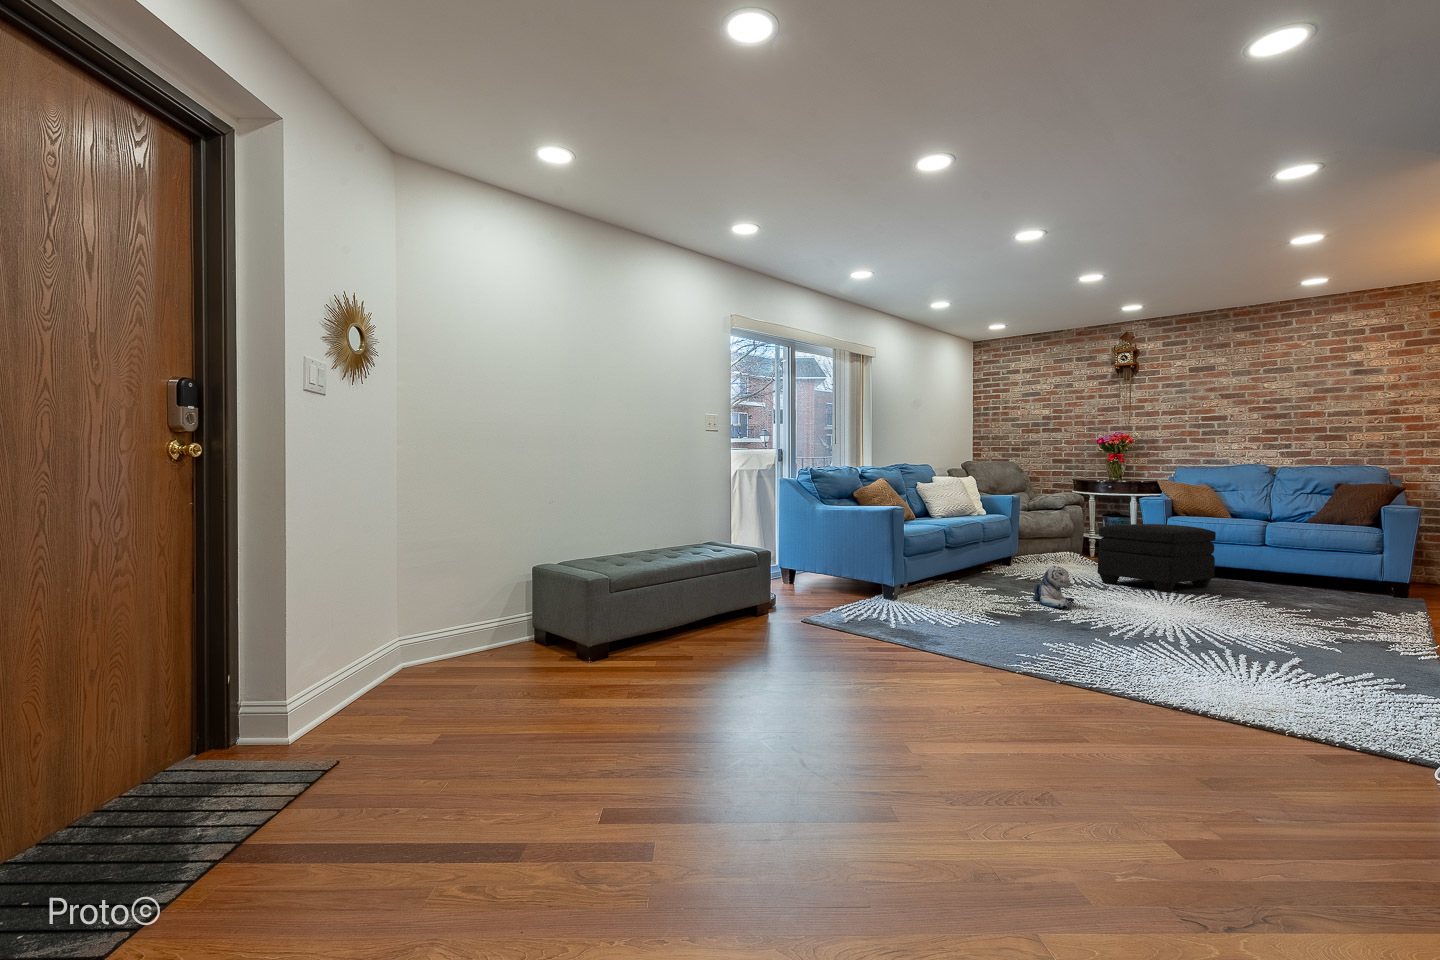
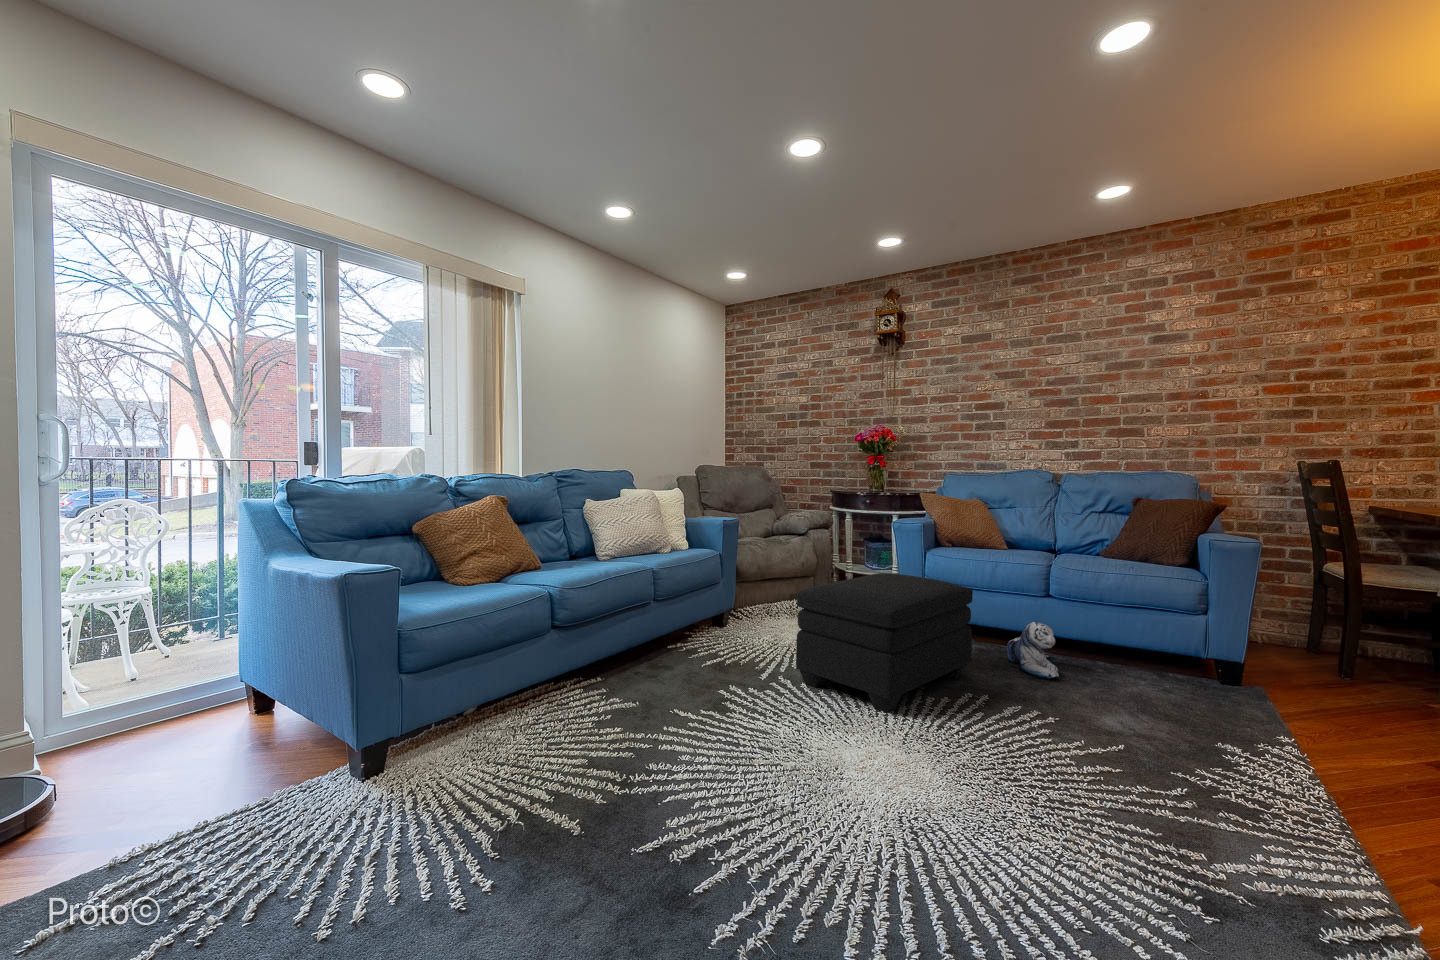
plush toy: present [1033,566,1074,608] -> present [1007,622,1059,679]

